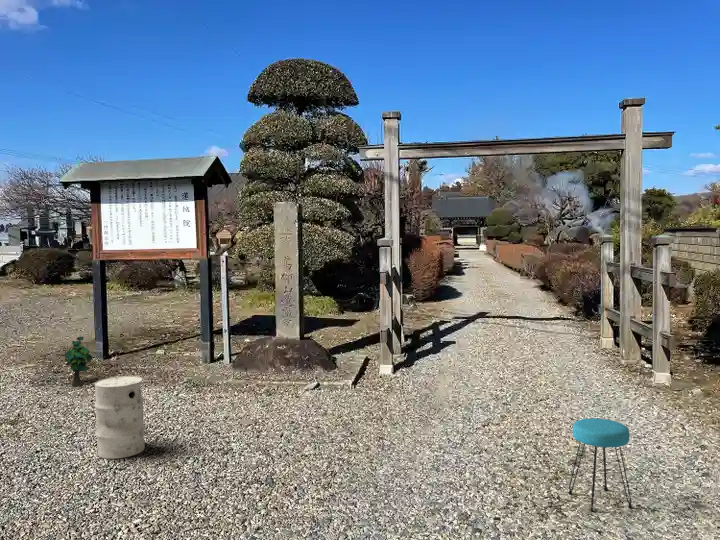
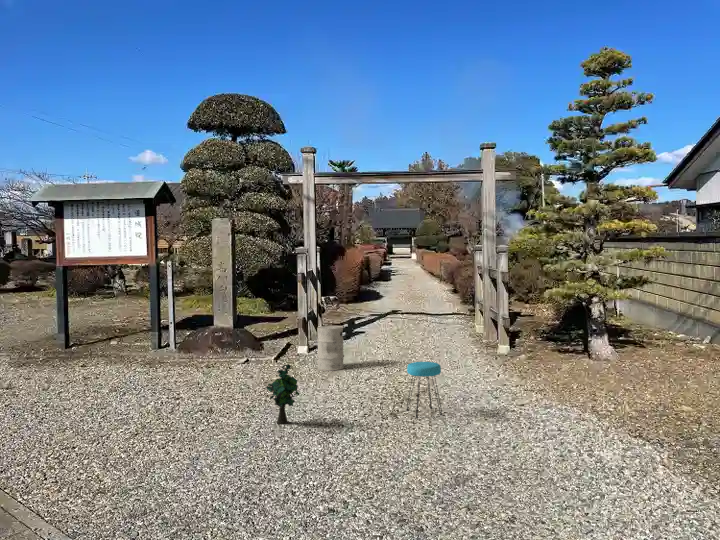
decorative plant: present [61,337,93,387] -> present [265,364,299,424]
trash can: present [95,376,145,459] -> present [317,325,344,371]

